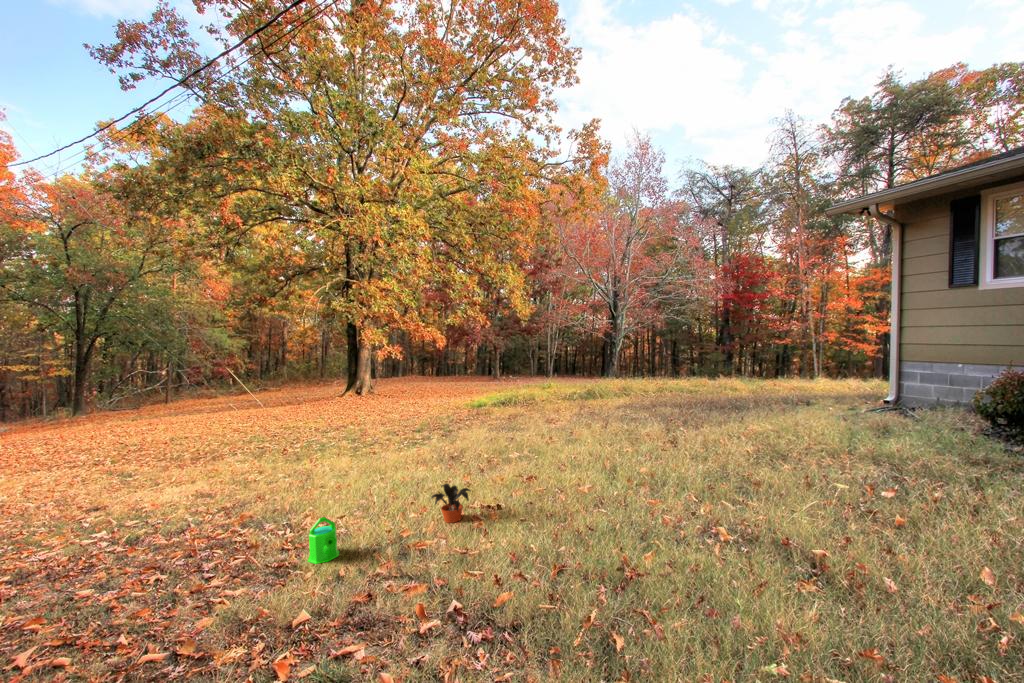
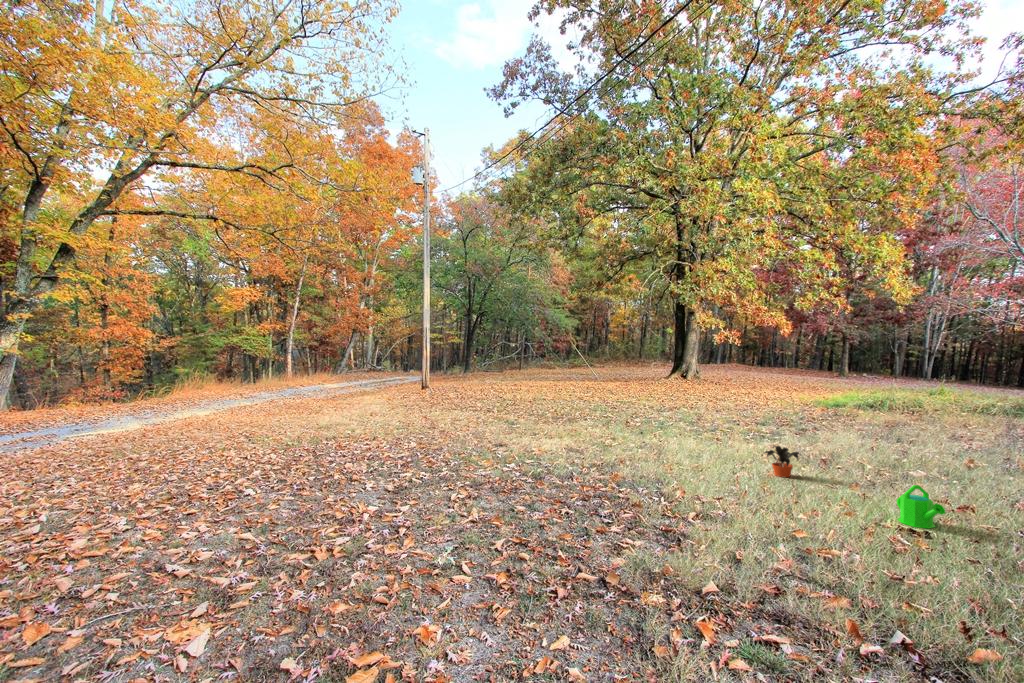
watering can: present [308,517,339,564] -> present [897,485,945,528]

